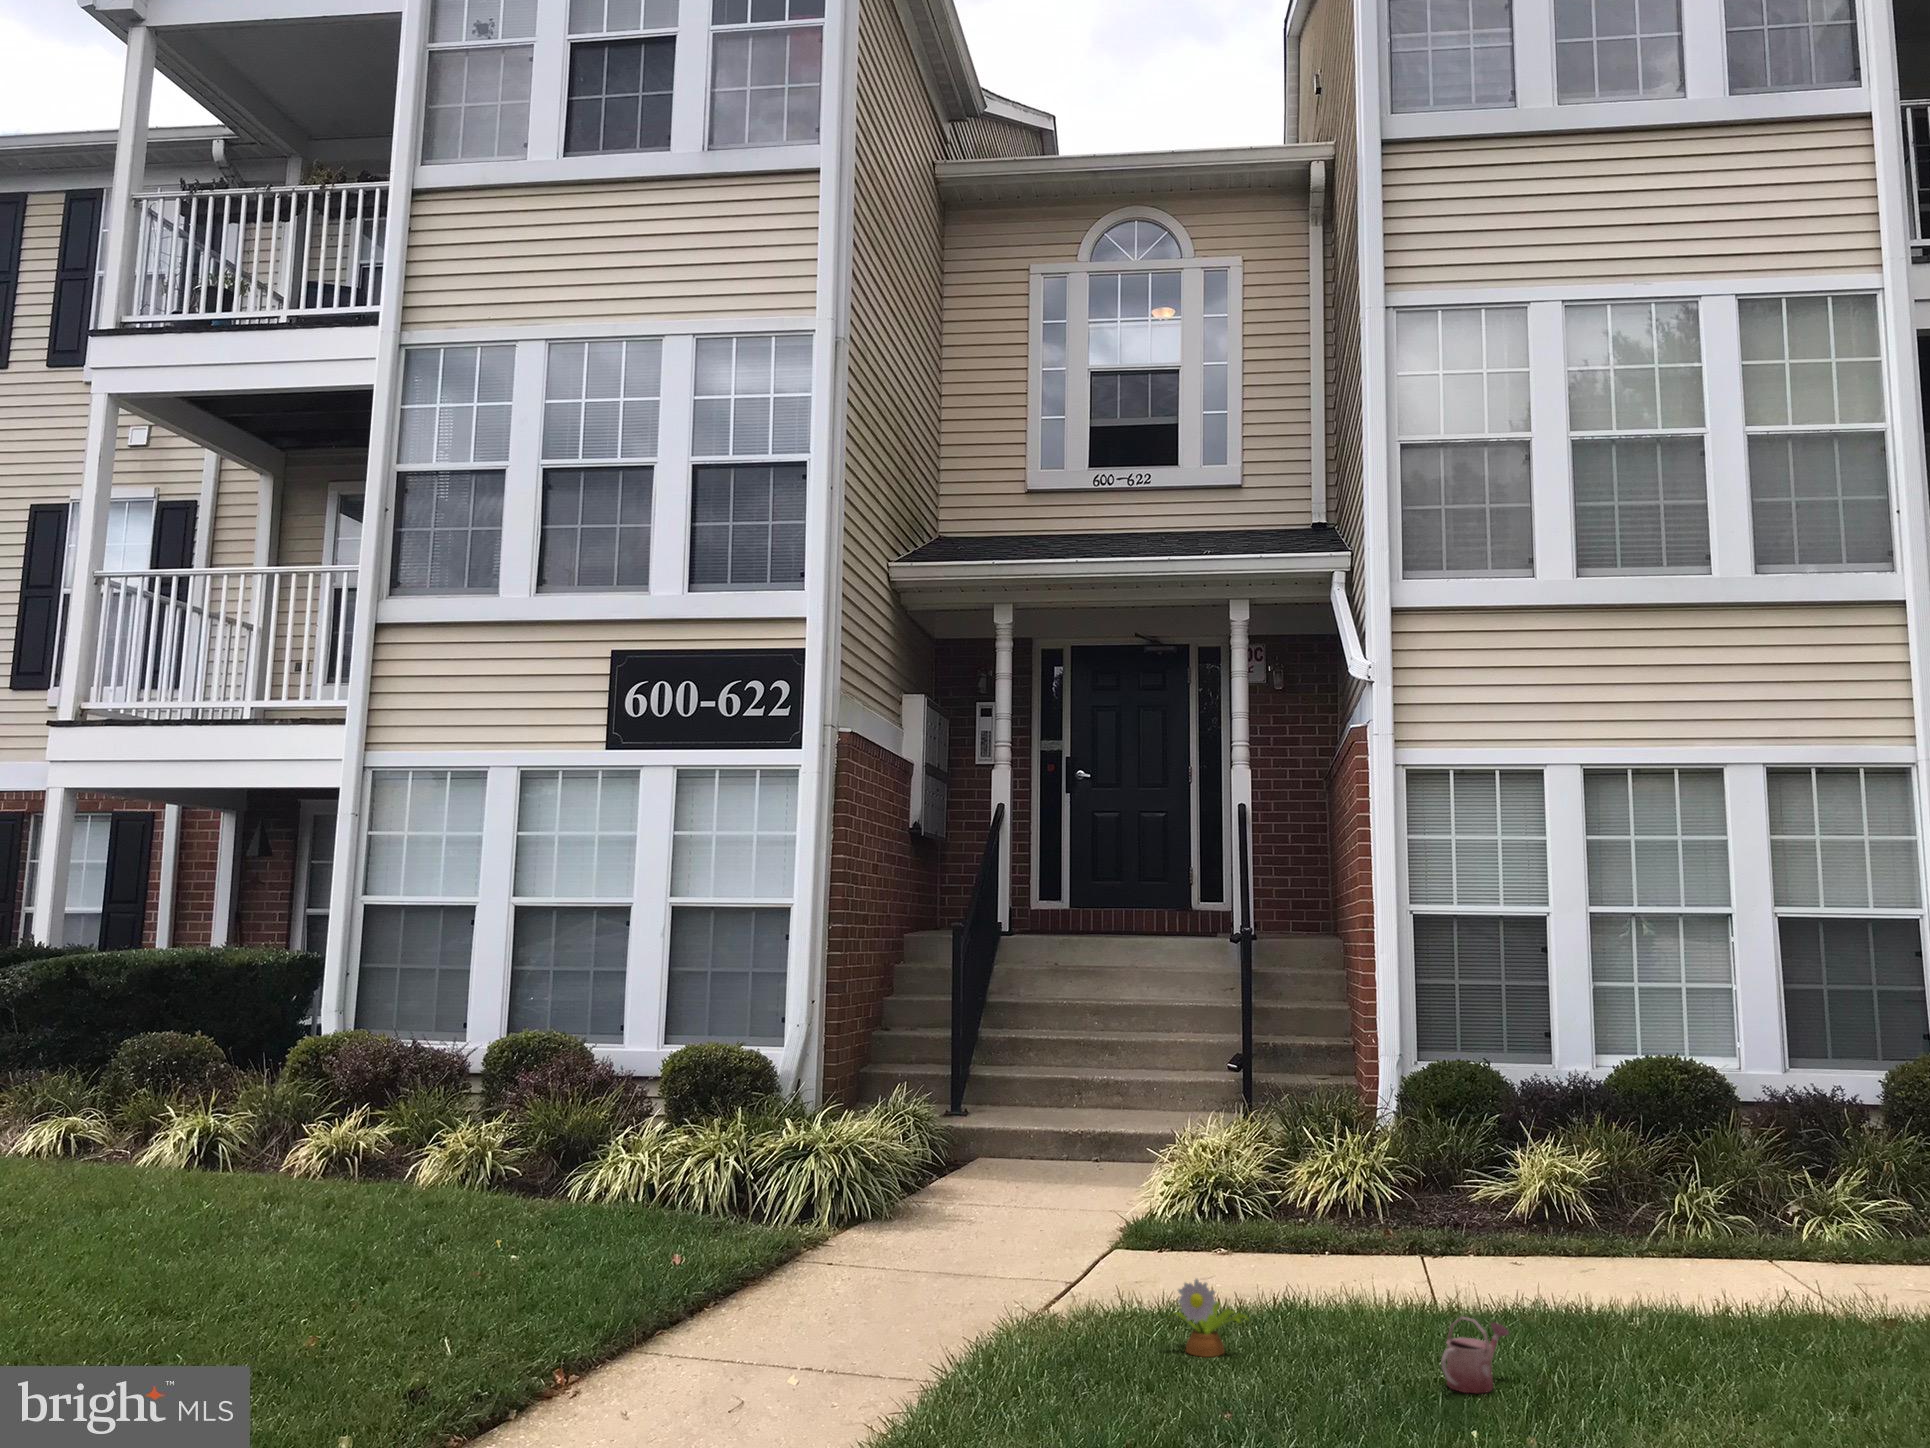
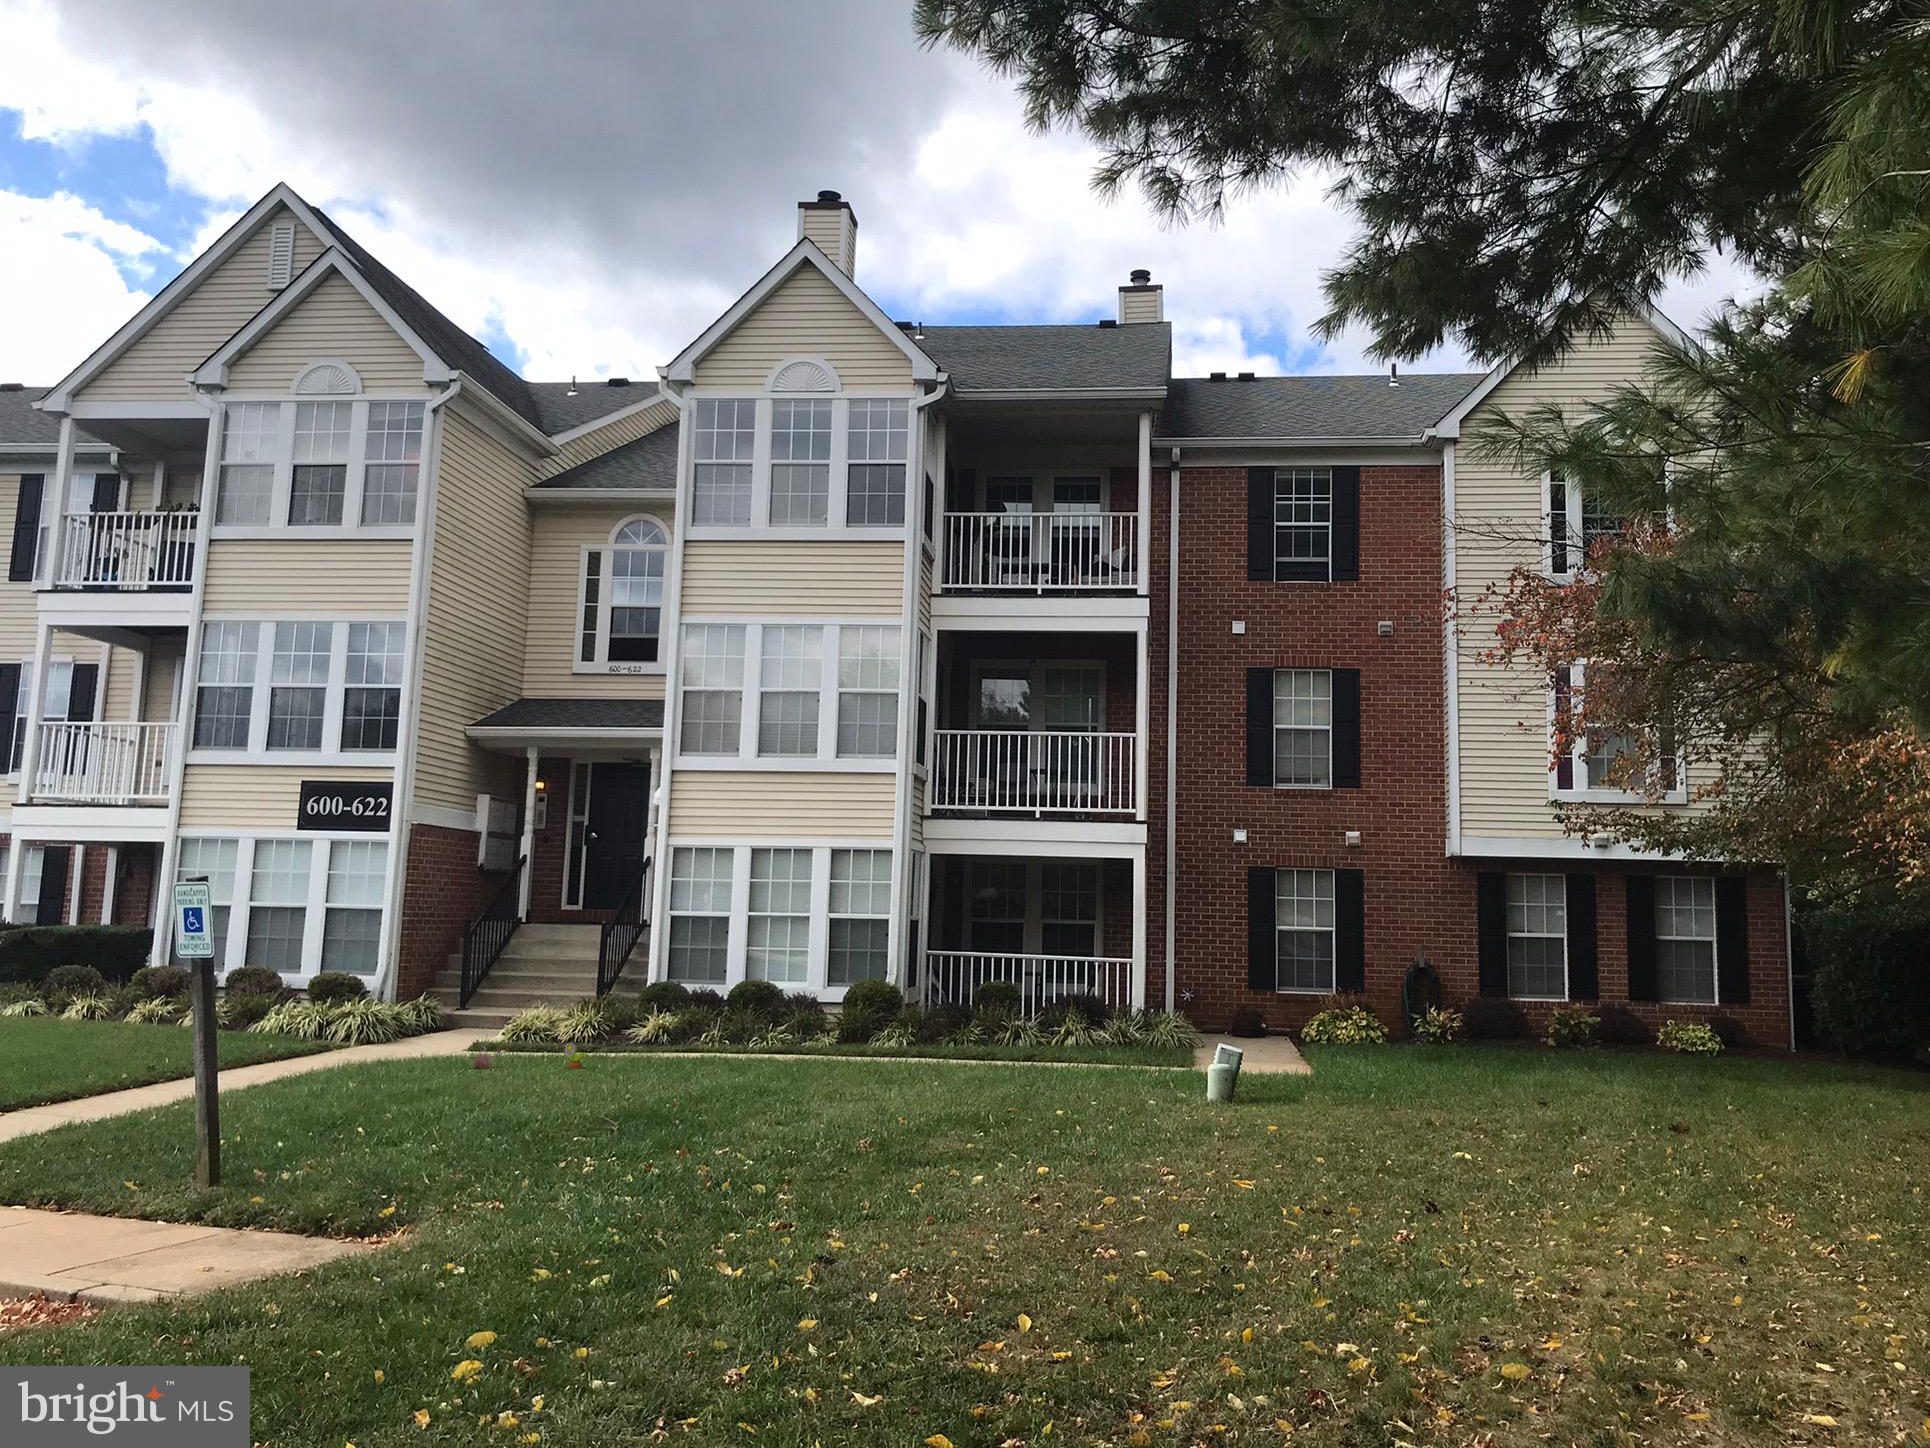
decorative plant: present [1168,1279,1248,1357] -> present [563,1042,590,1068]

